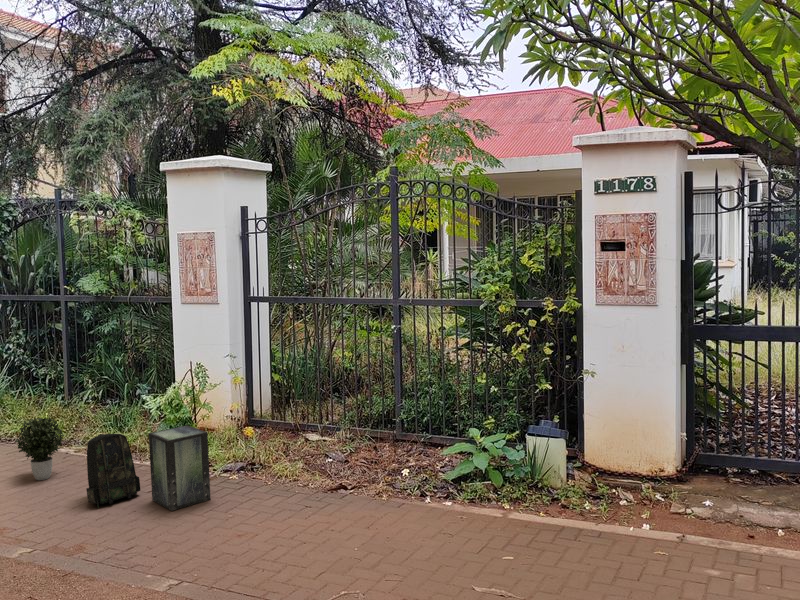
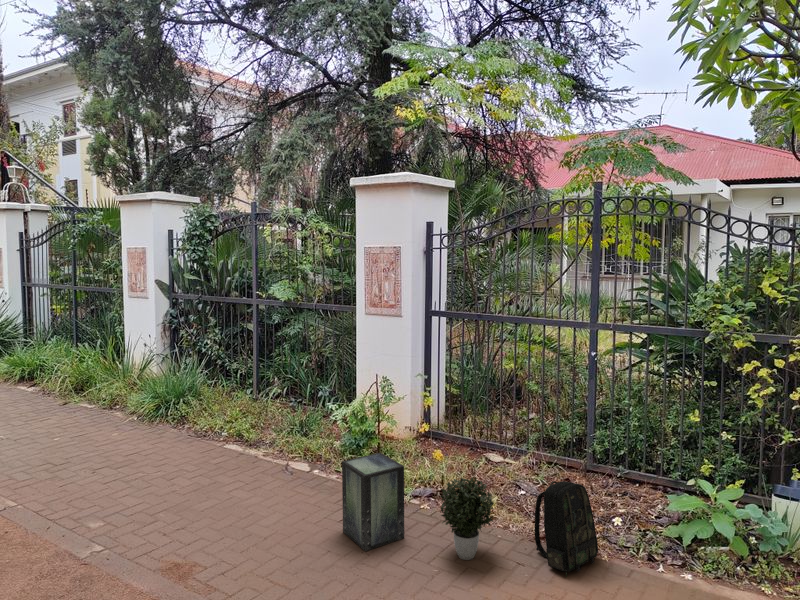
potted plant: present [15,418,64,480] -> present [440,478,494,560]
backpack: present [86,434,140,508] -> present [534,481,598,577]

